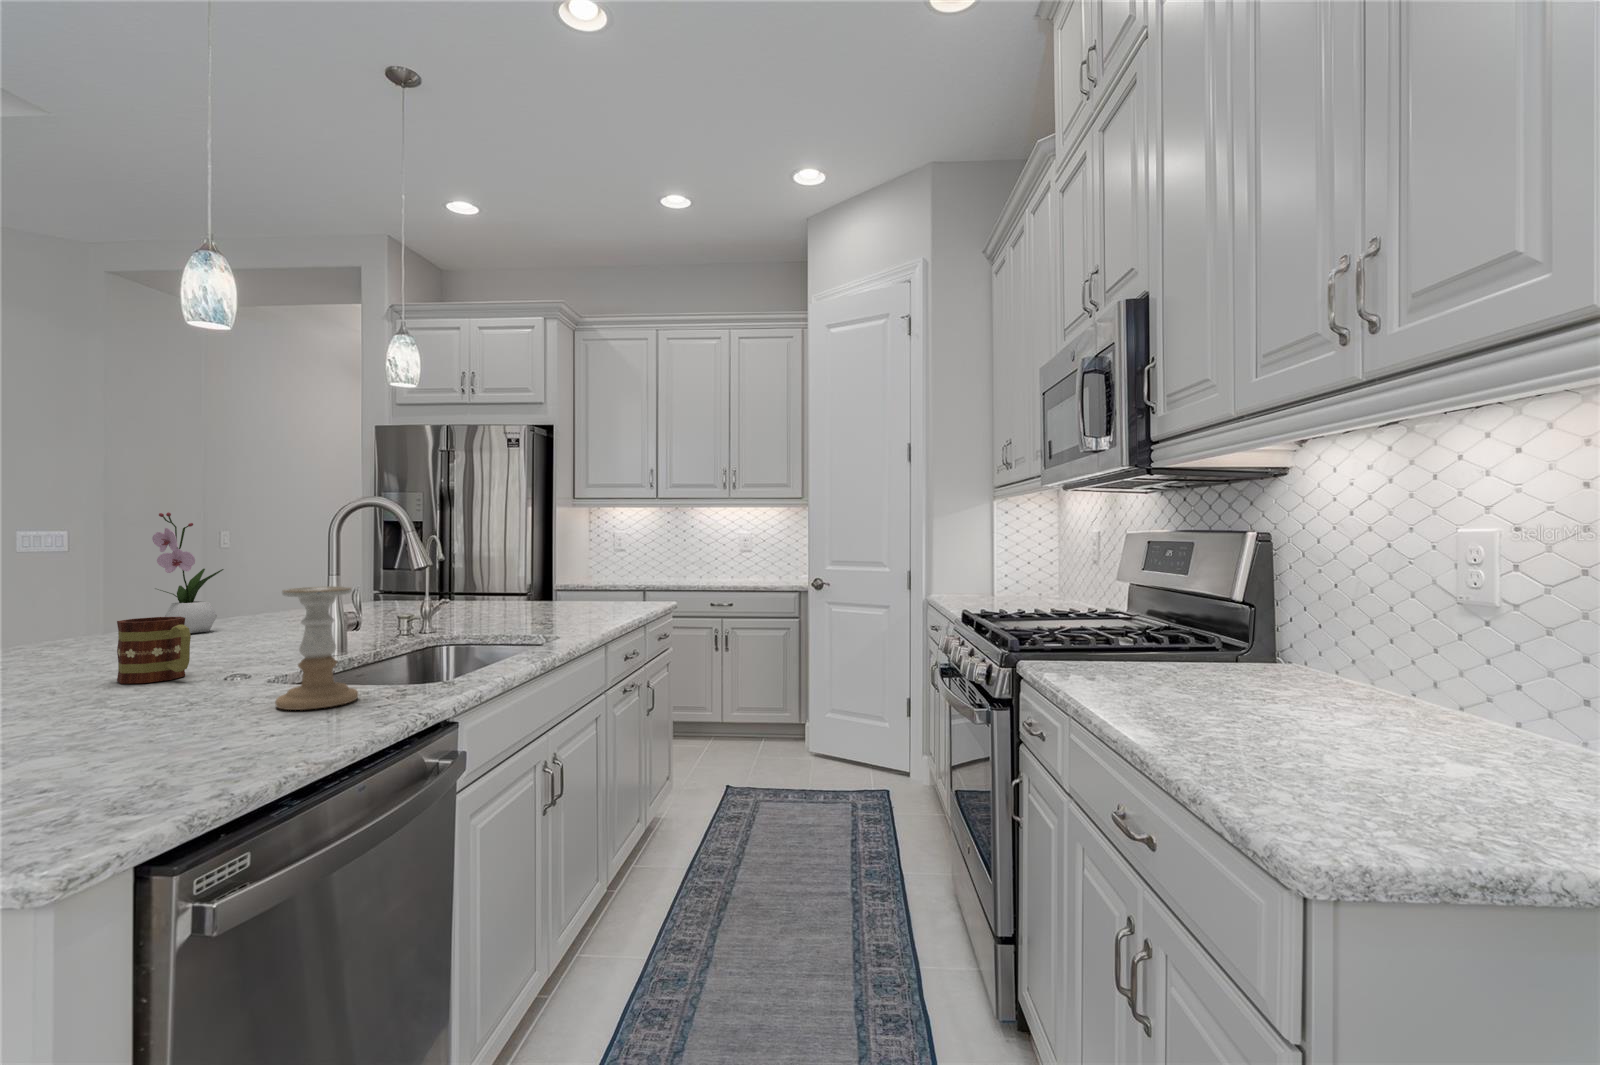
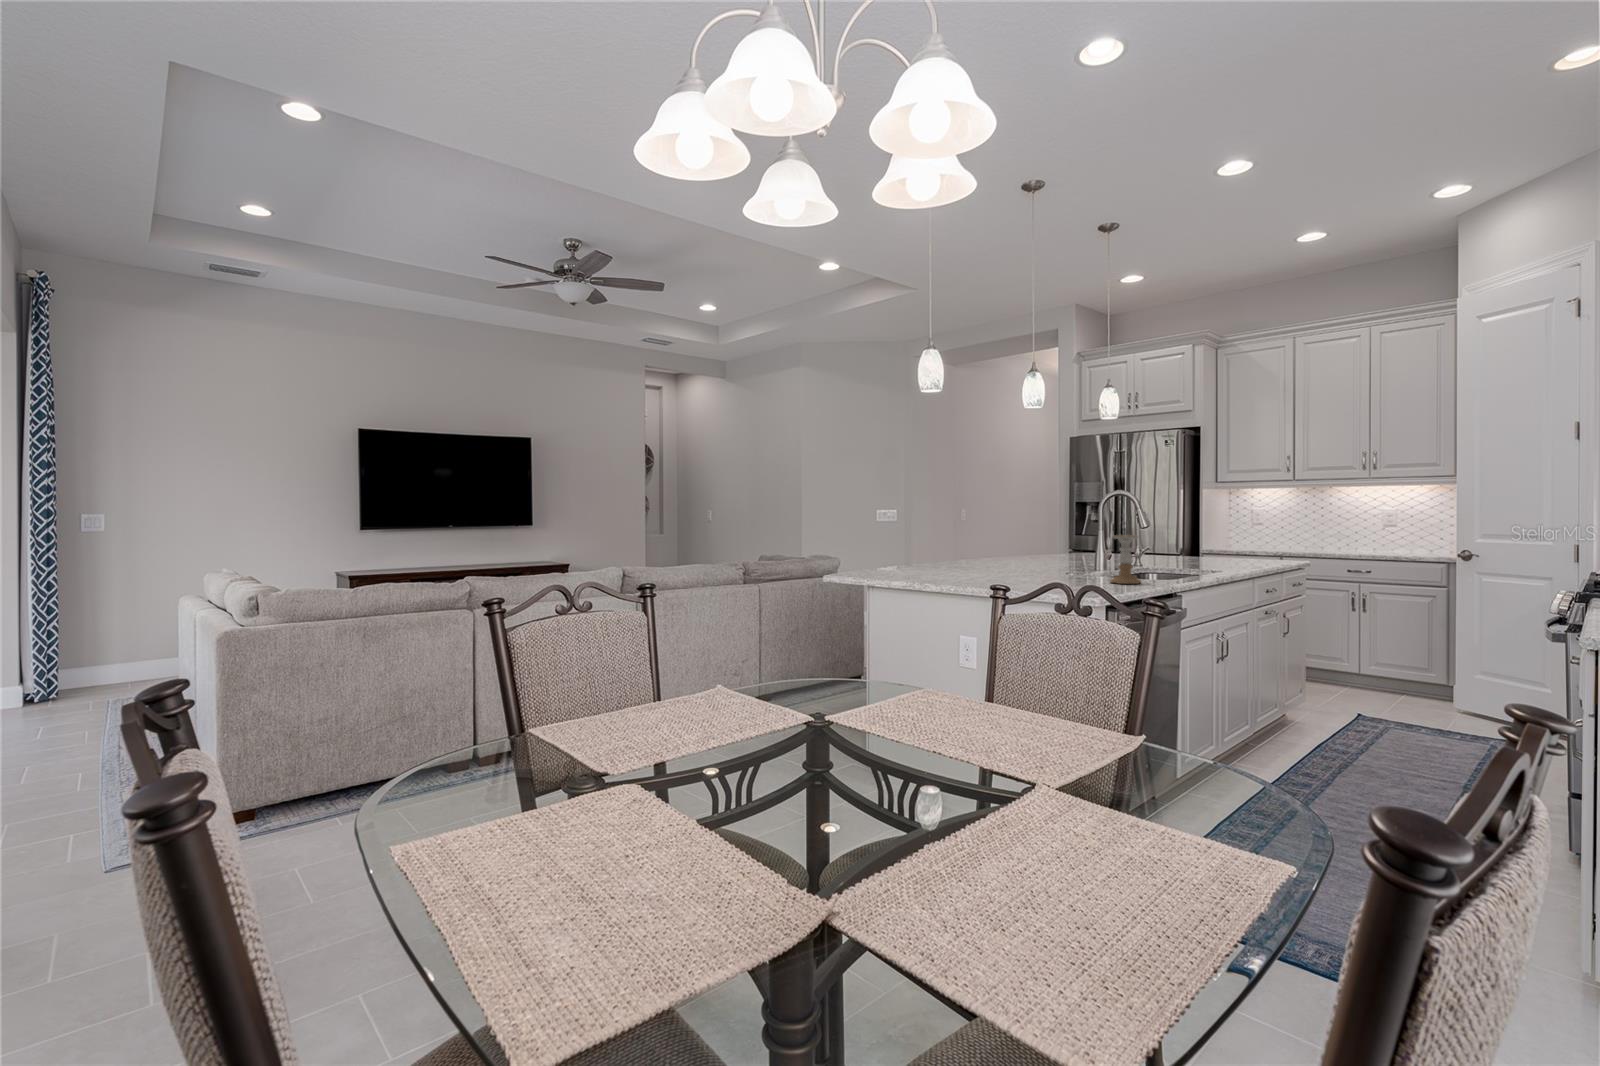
flower arrangement: present [152,512,224,633] -> none [1008,503,1036,562]
mug: present [117,617,191,684] -> none [1032,549,1061,575]

